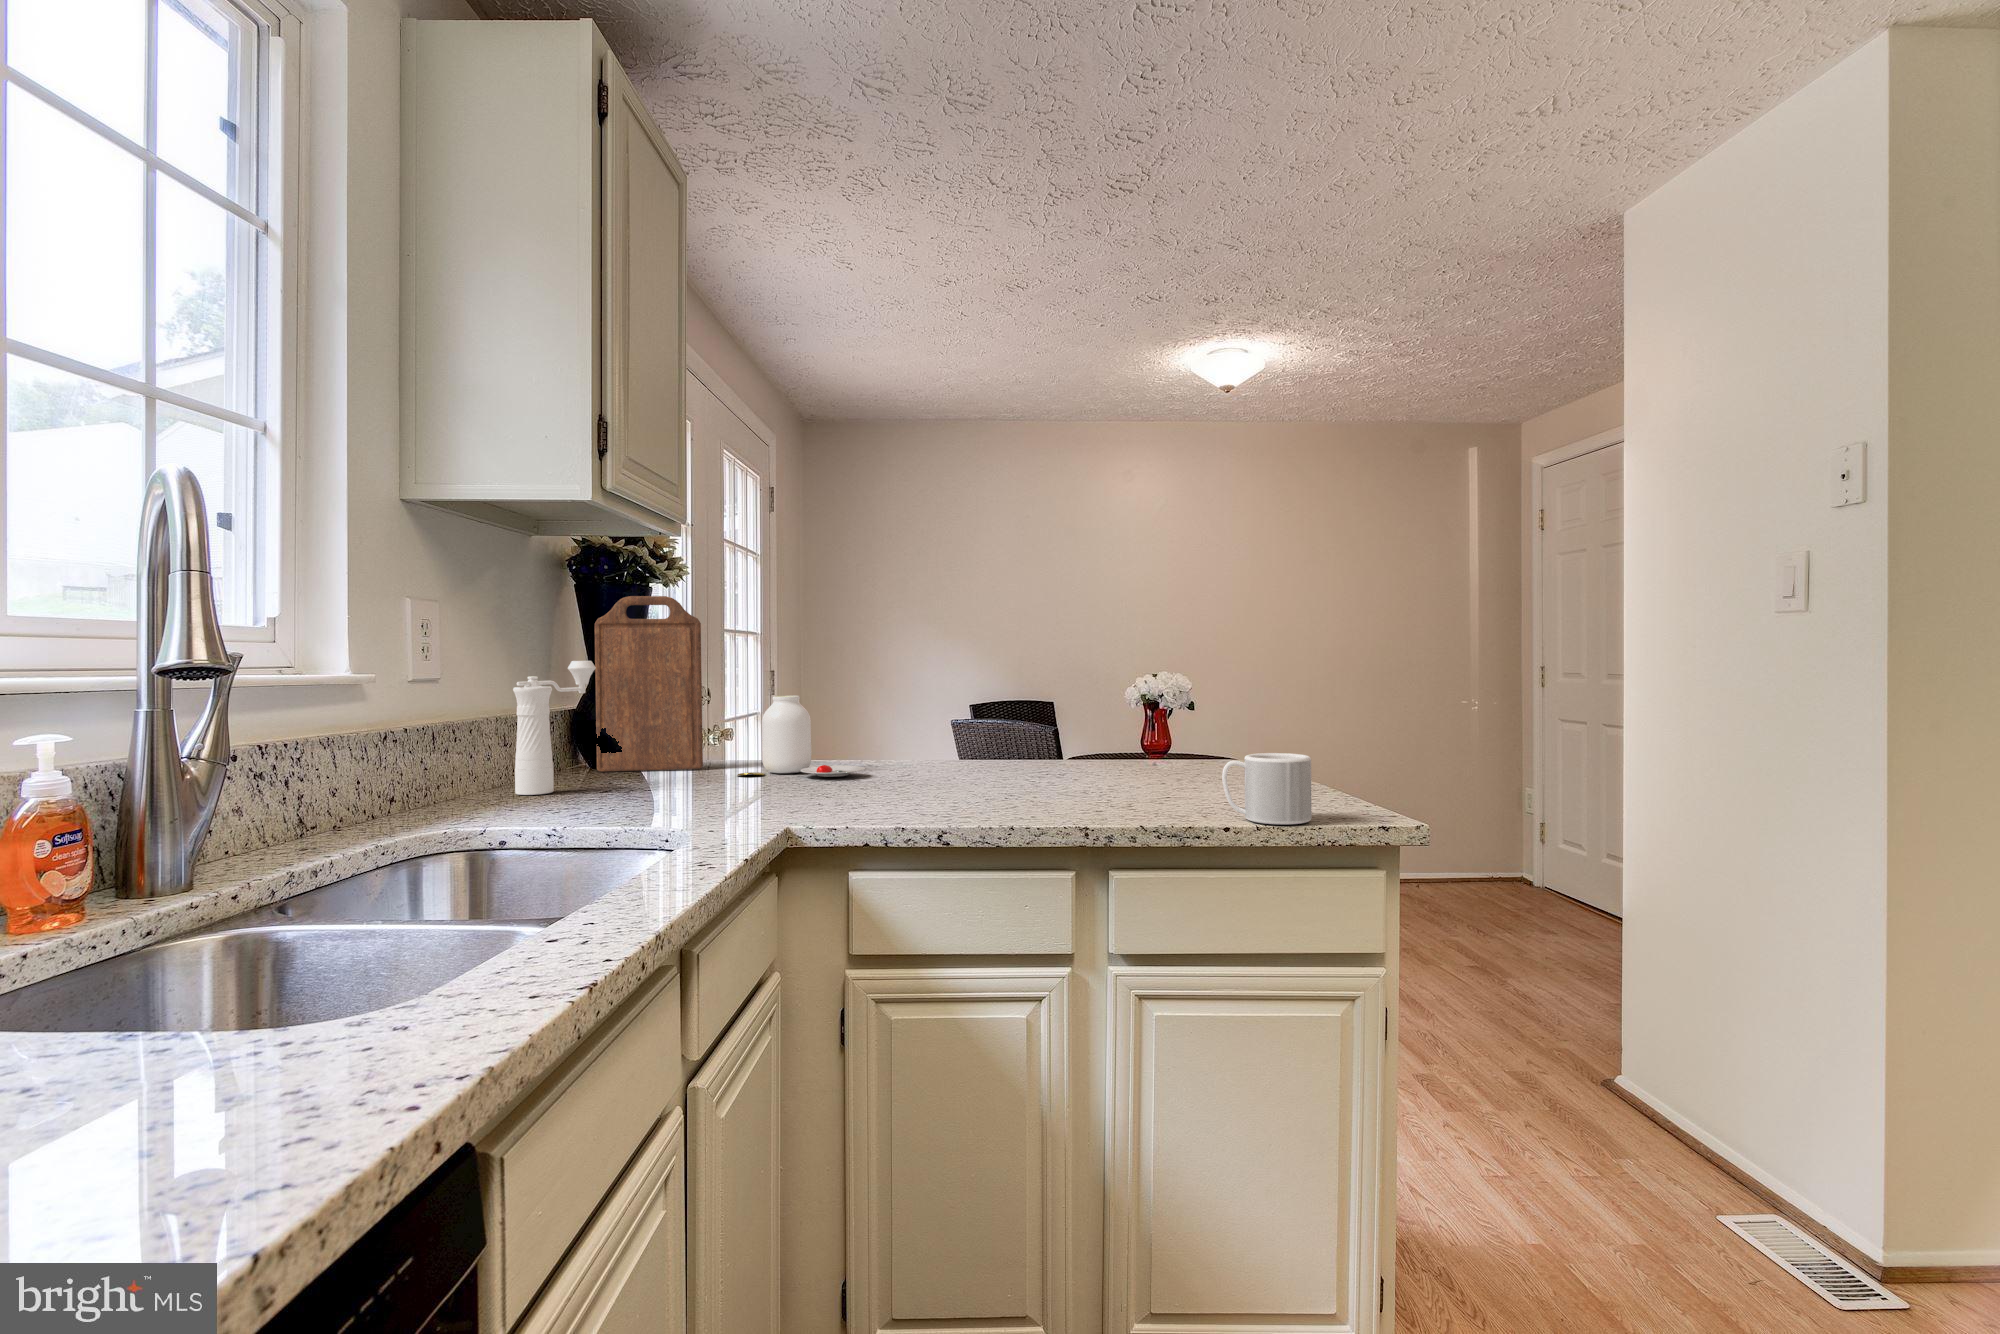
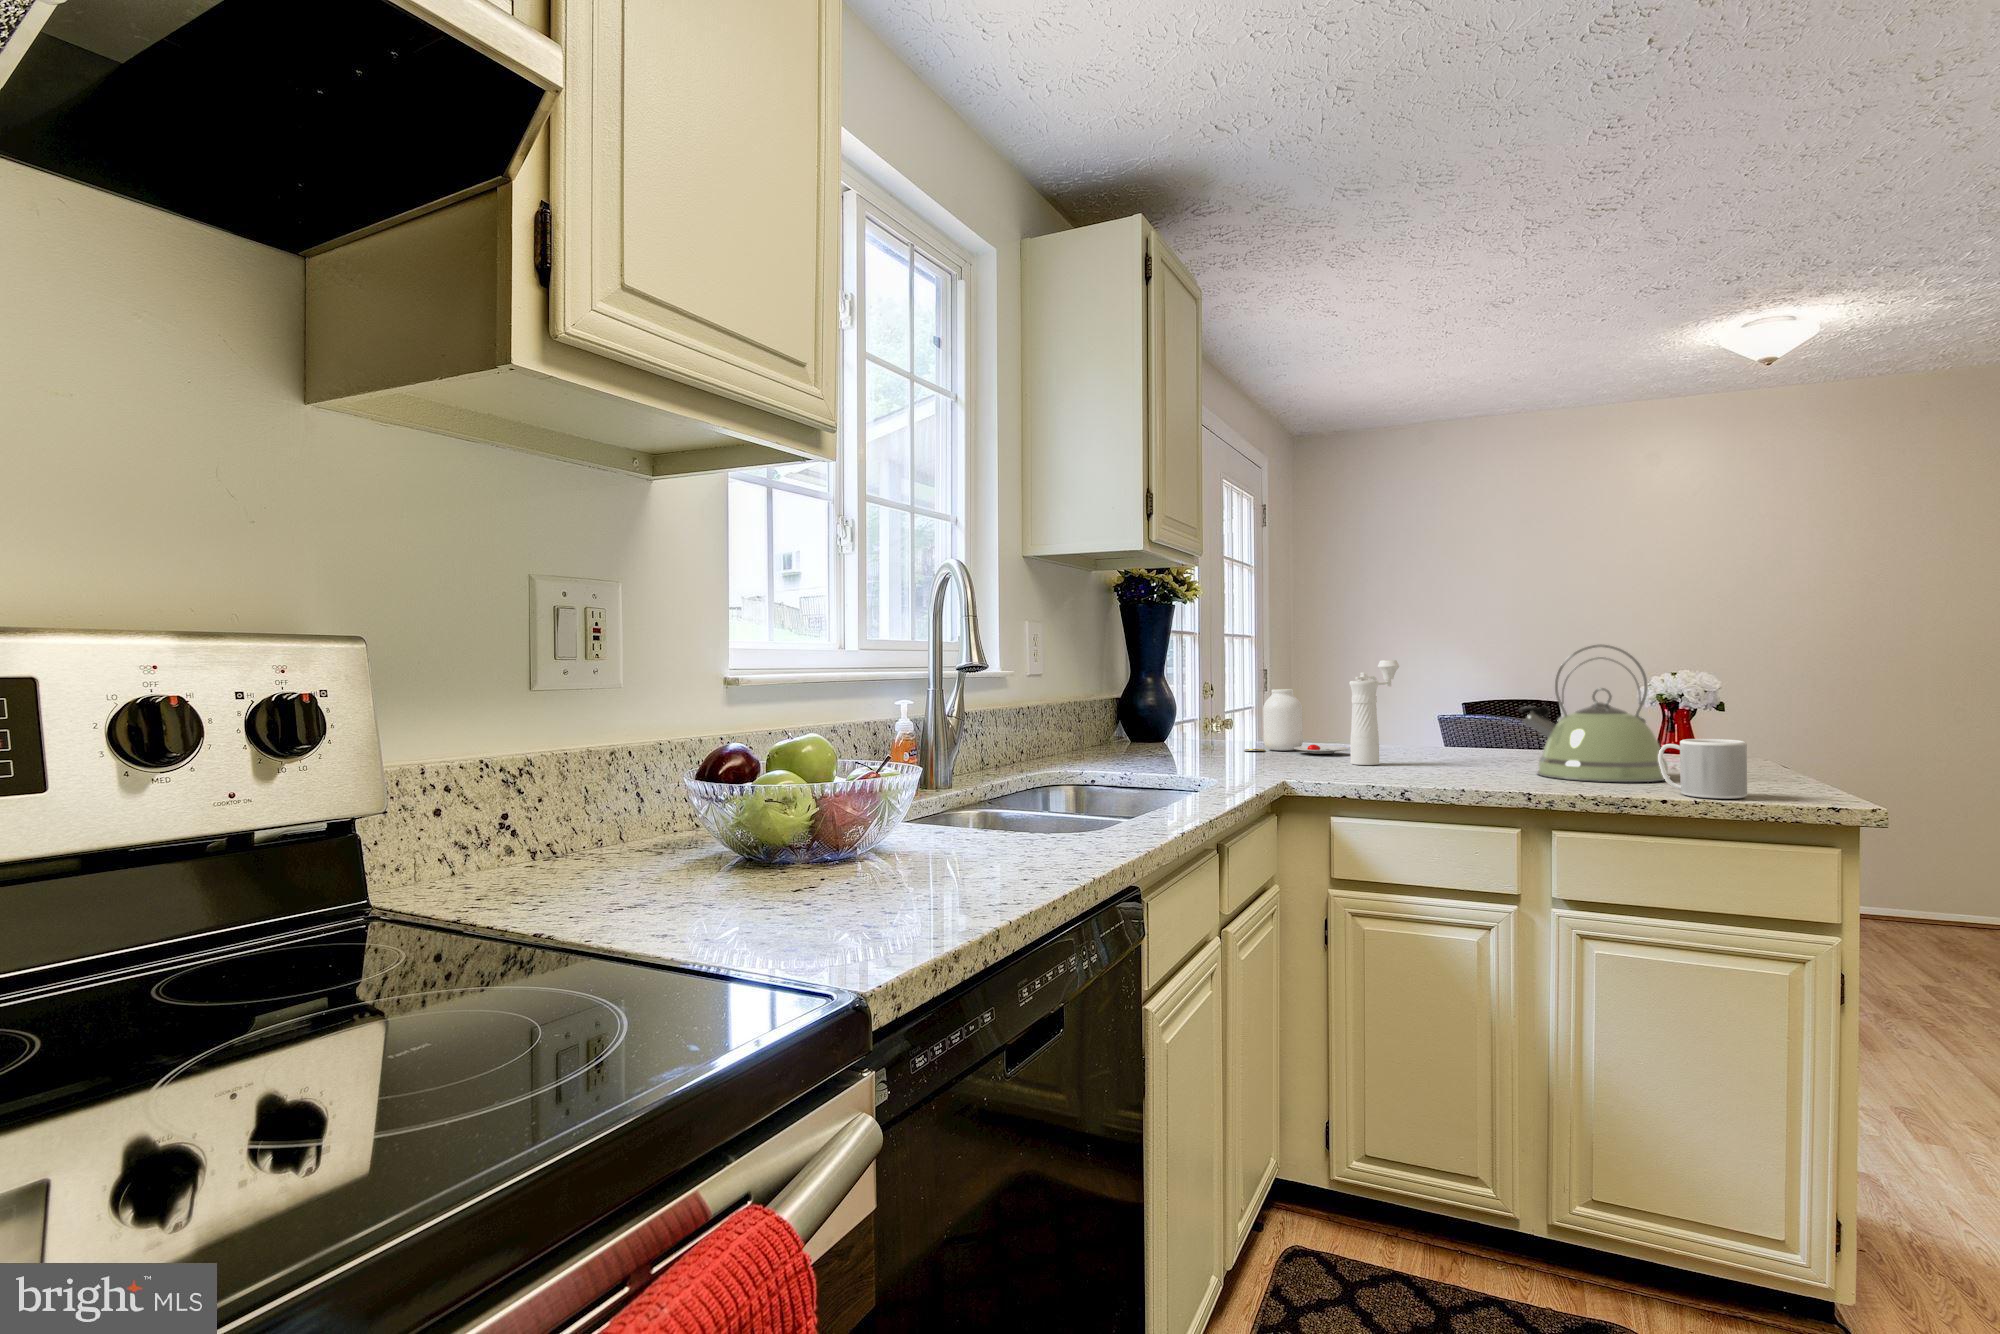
cutting board: present [595,596,703,772] -> none [1136,612,1216,745]
kettle: none [1063,643,1218,805] -> present [1519,645,1668,782]
pepper mill: present [513,661,596,795] -> present [1349,660,1399,765]

